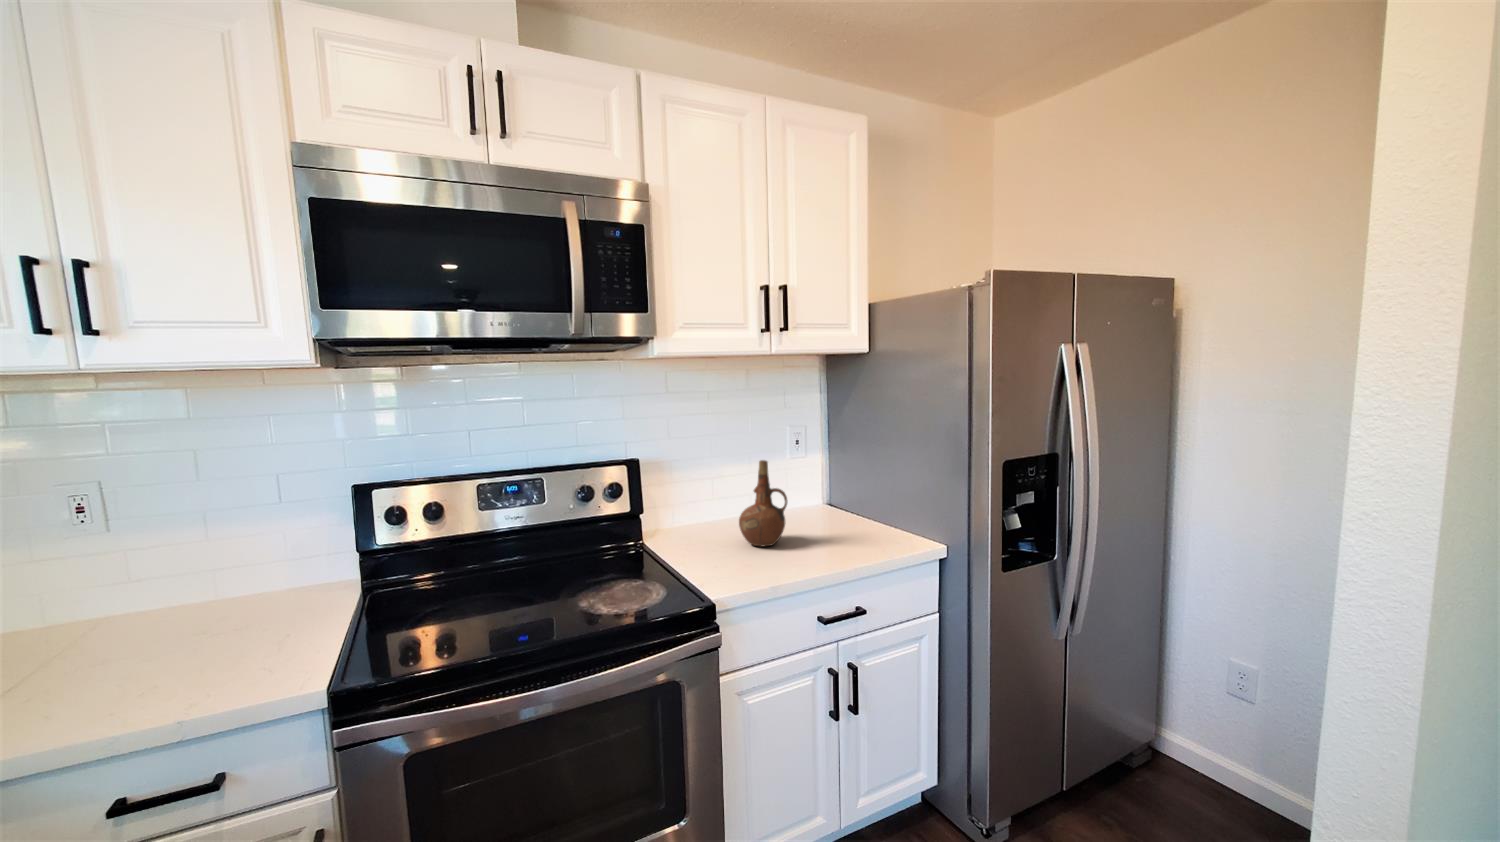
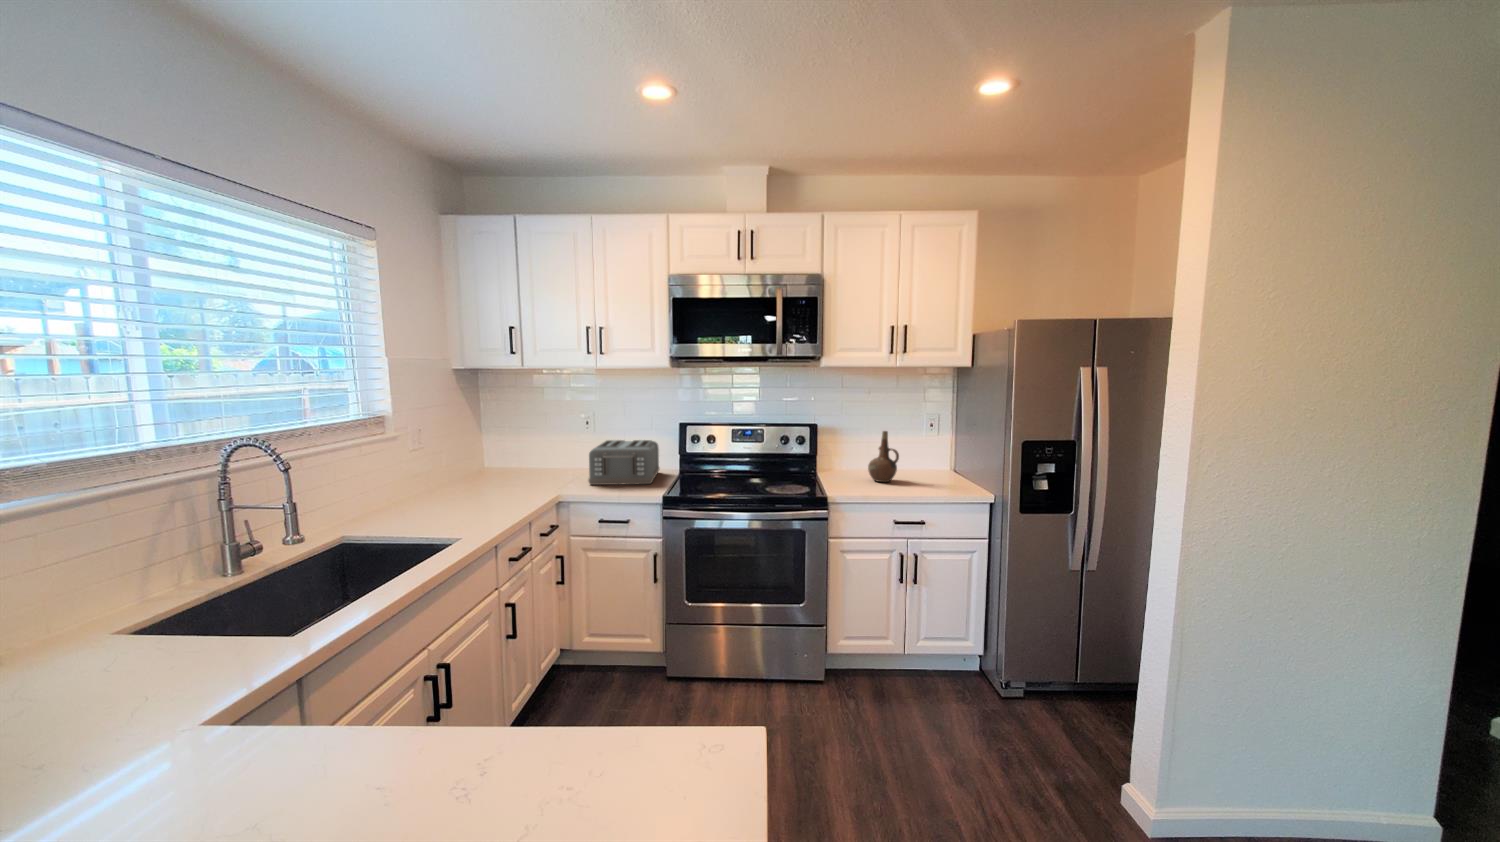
toaster: none [56,537,305,705] -> present [588,440,660,485]

